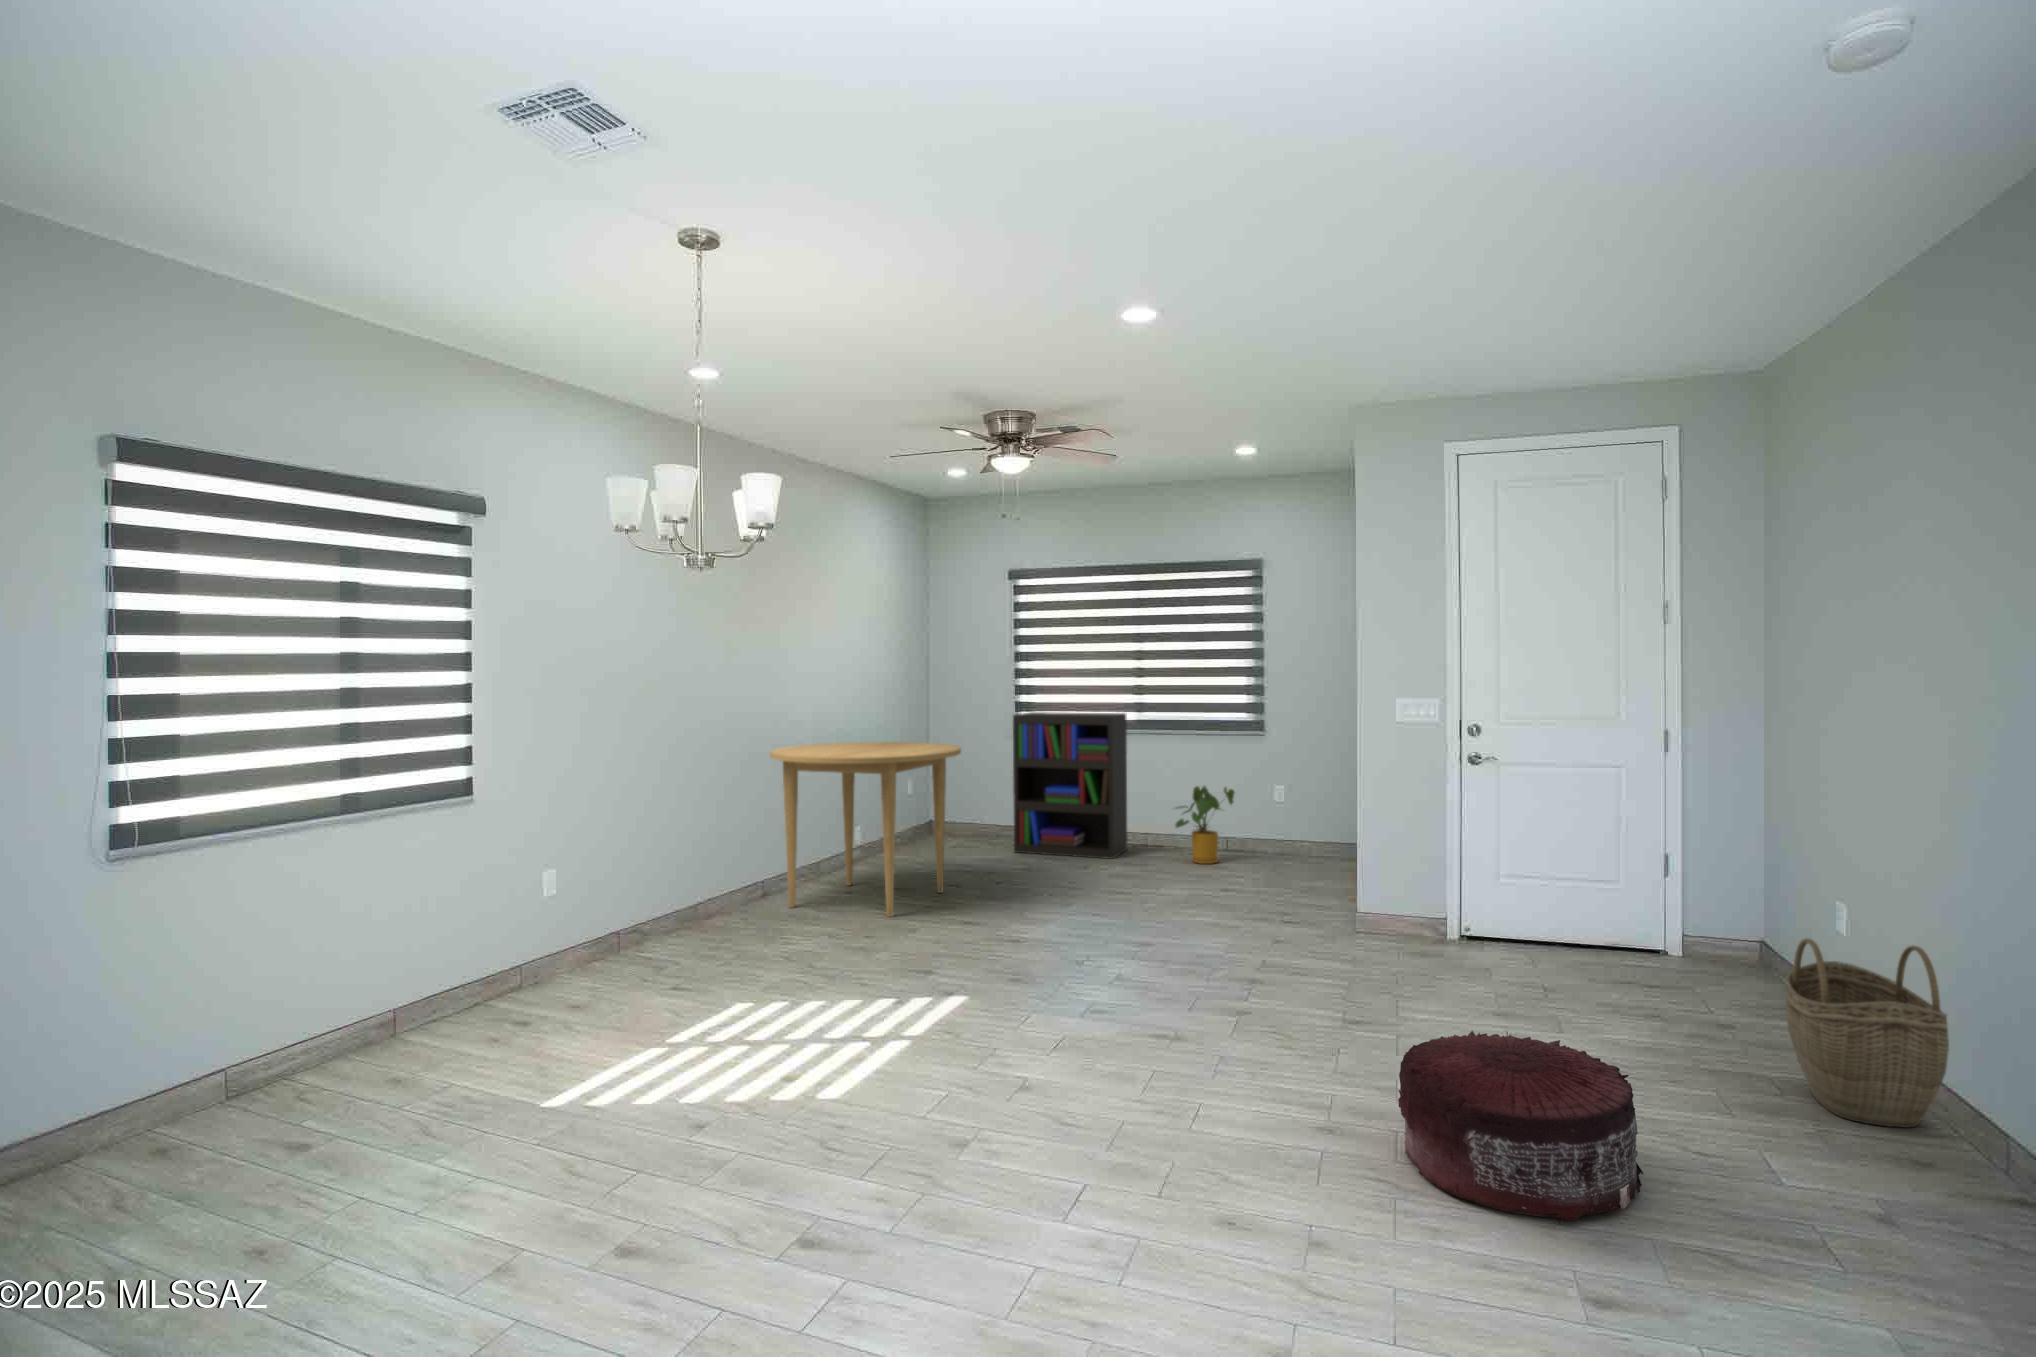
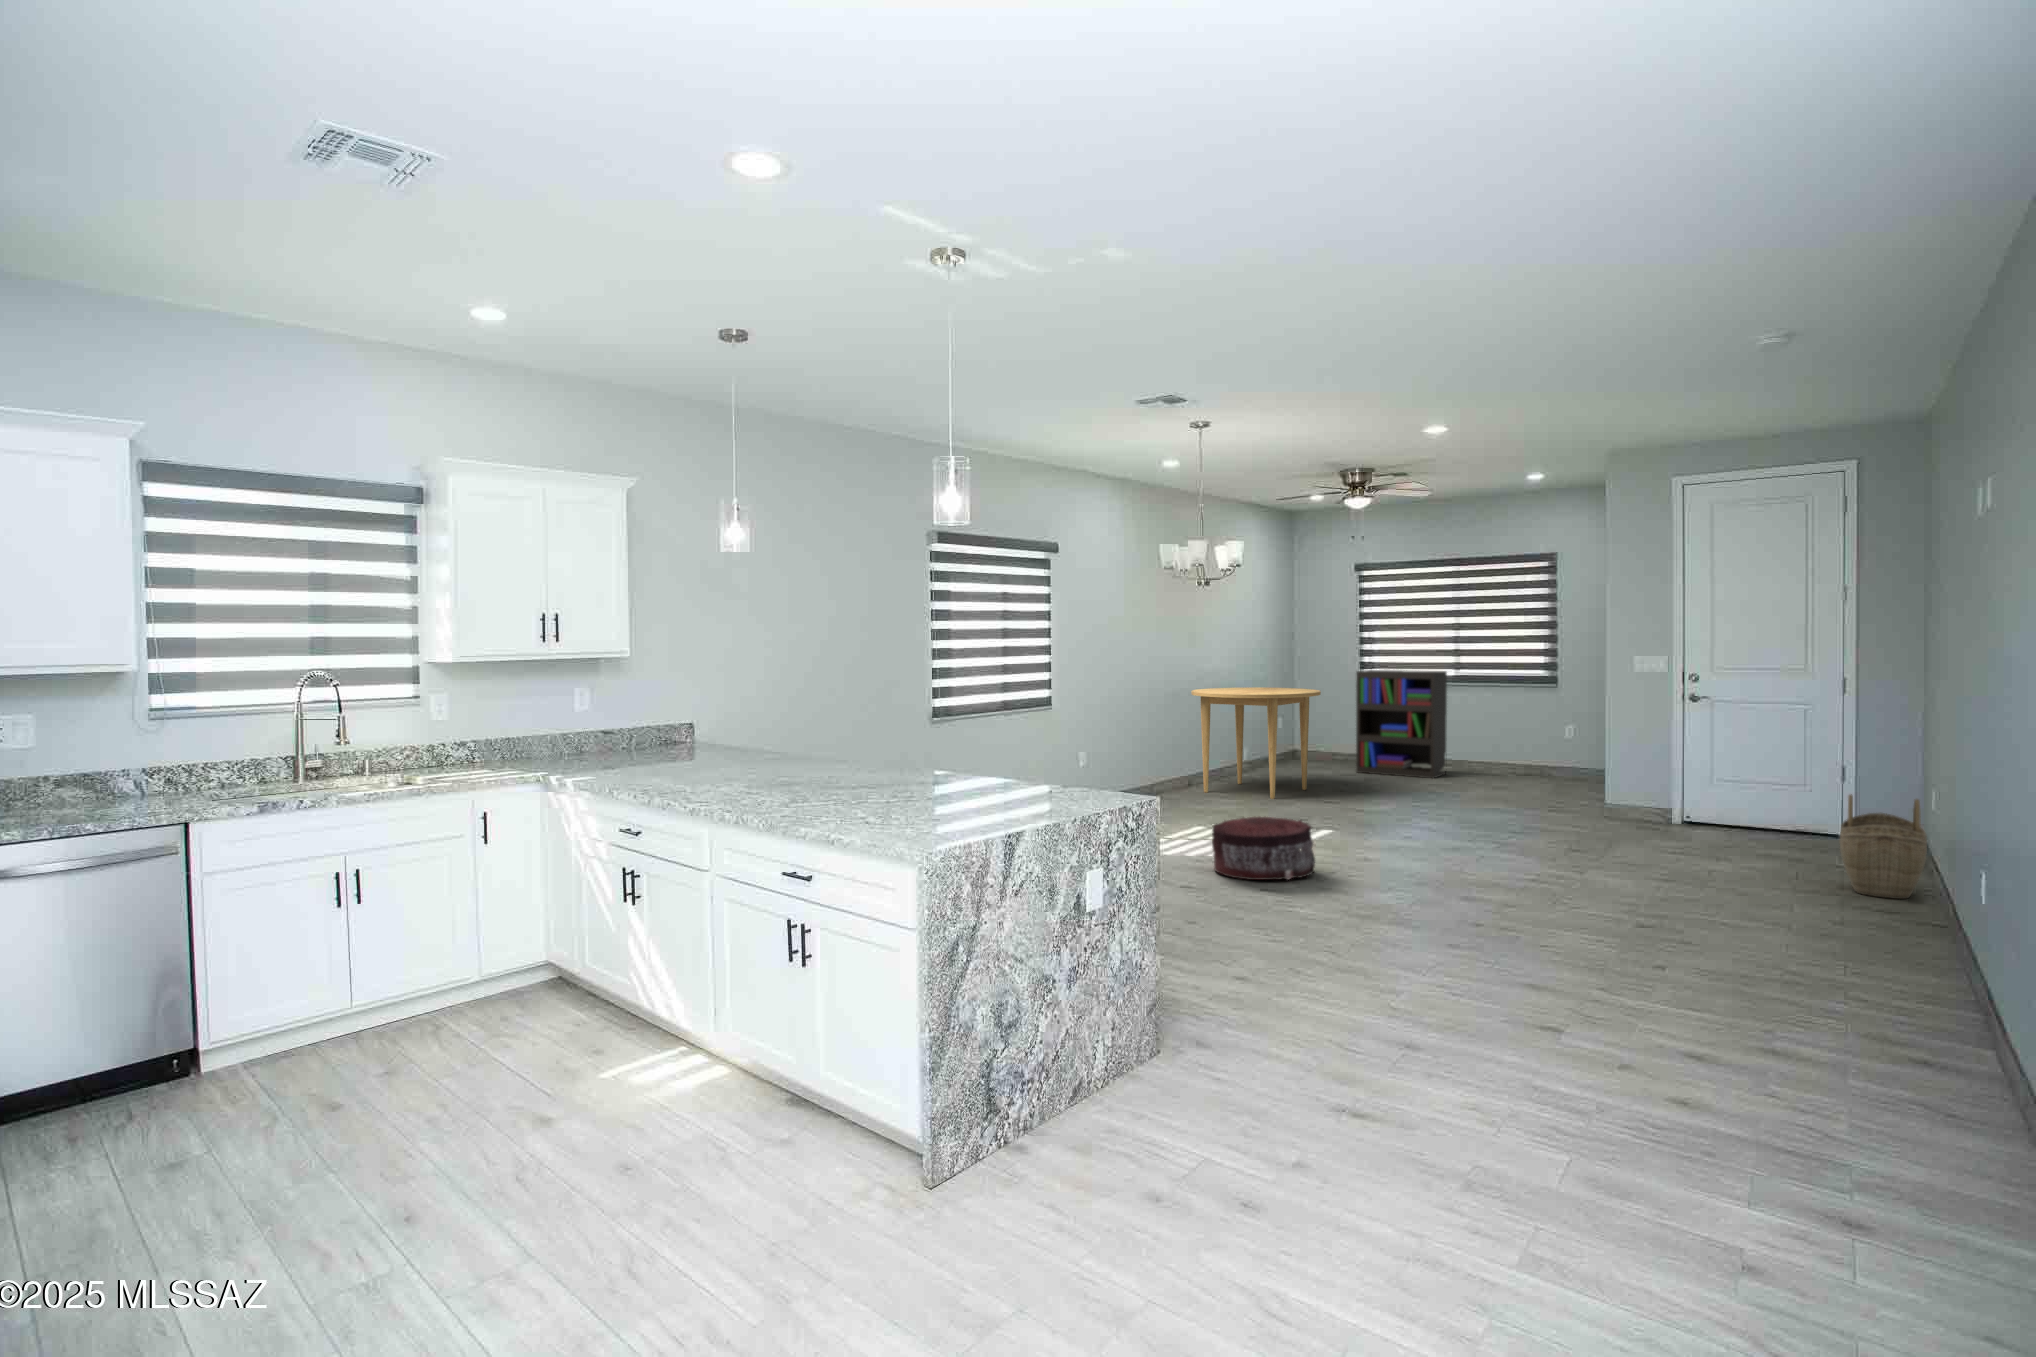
house plant: present [1175,786,1235,864] -> none [1480,726,1533,783]
pouf: present [1398,1031,1644,1220] -> present [1212,817,1315,880]

